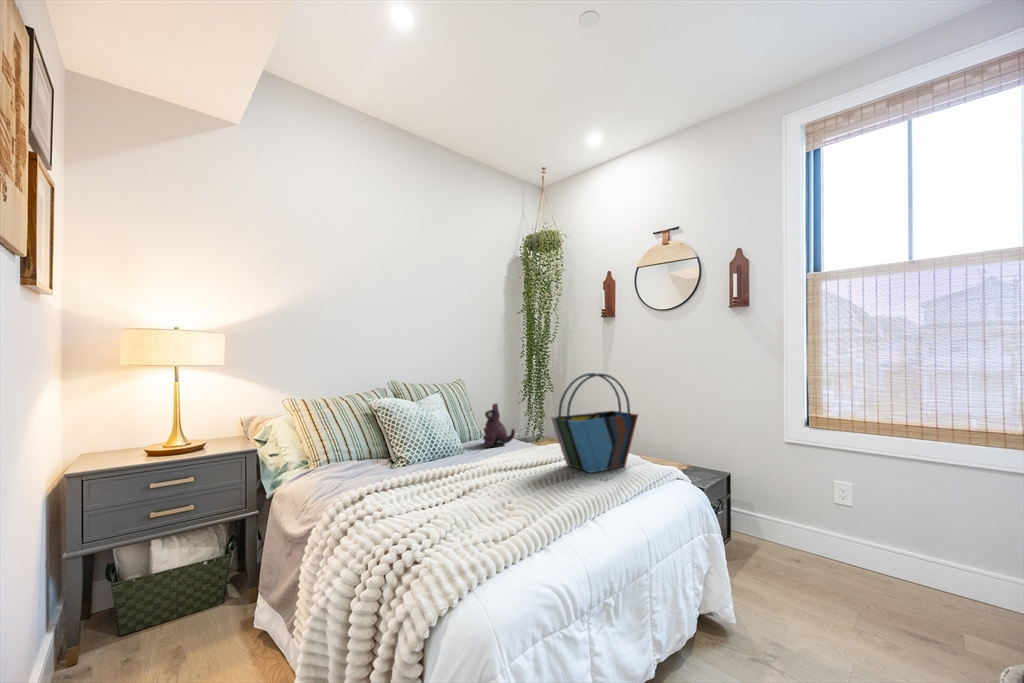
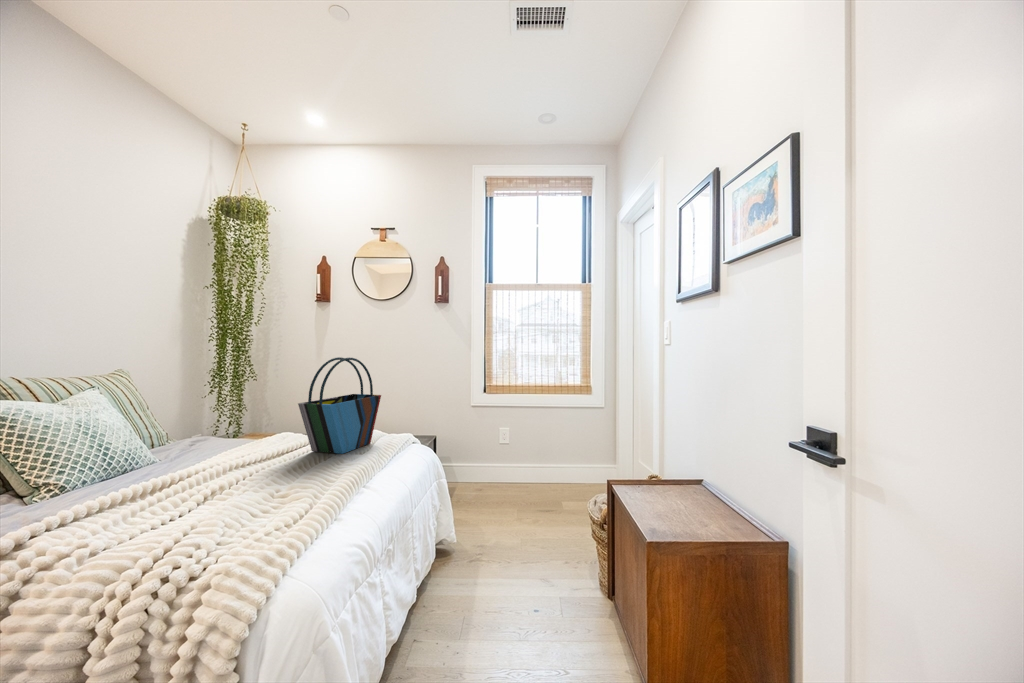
plush toy: present [483,404,515,448] -> none [172,397,222,453]

